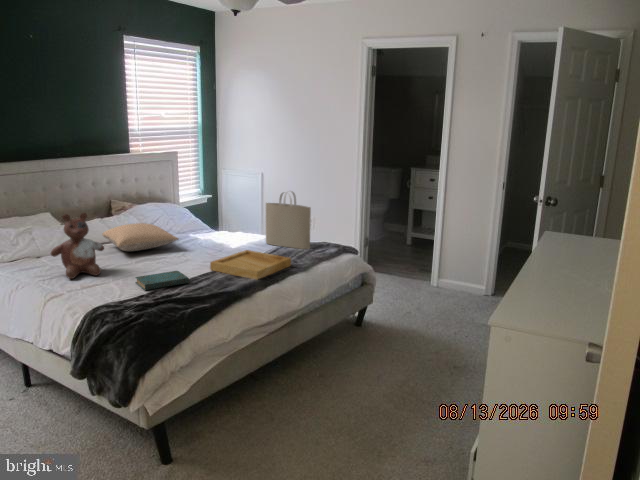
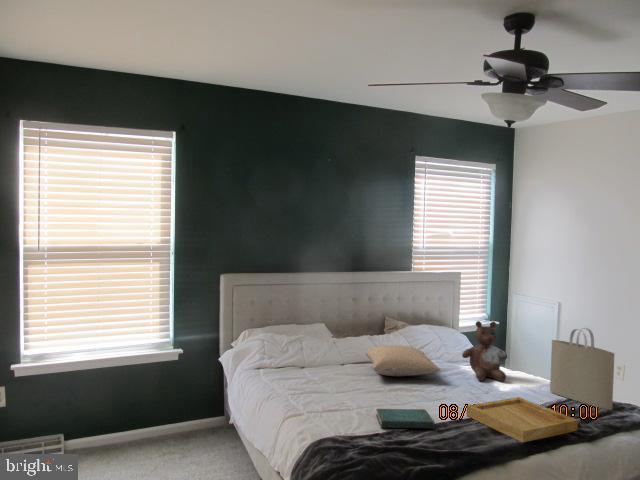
stuffed bear: present [51,213,104,279] -> present [462,321,507,381]

